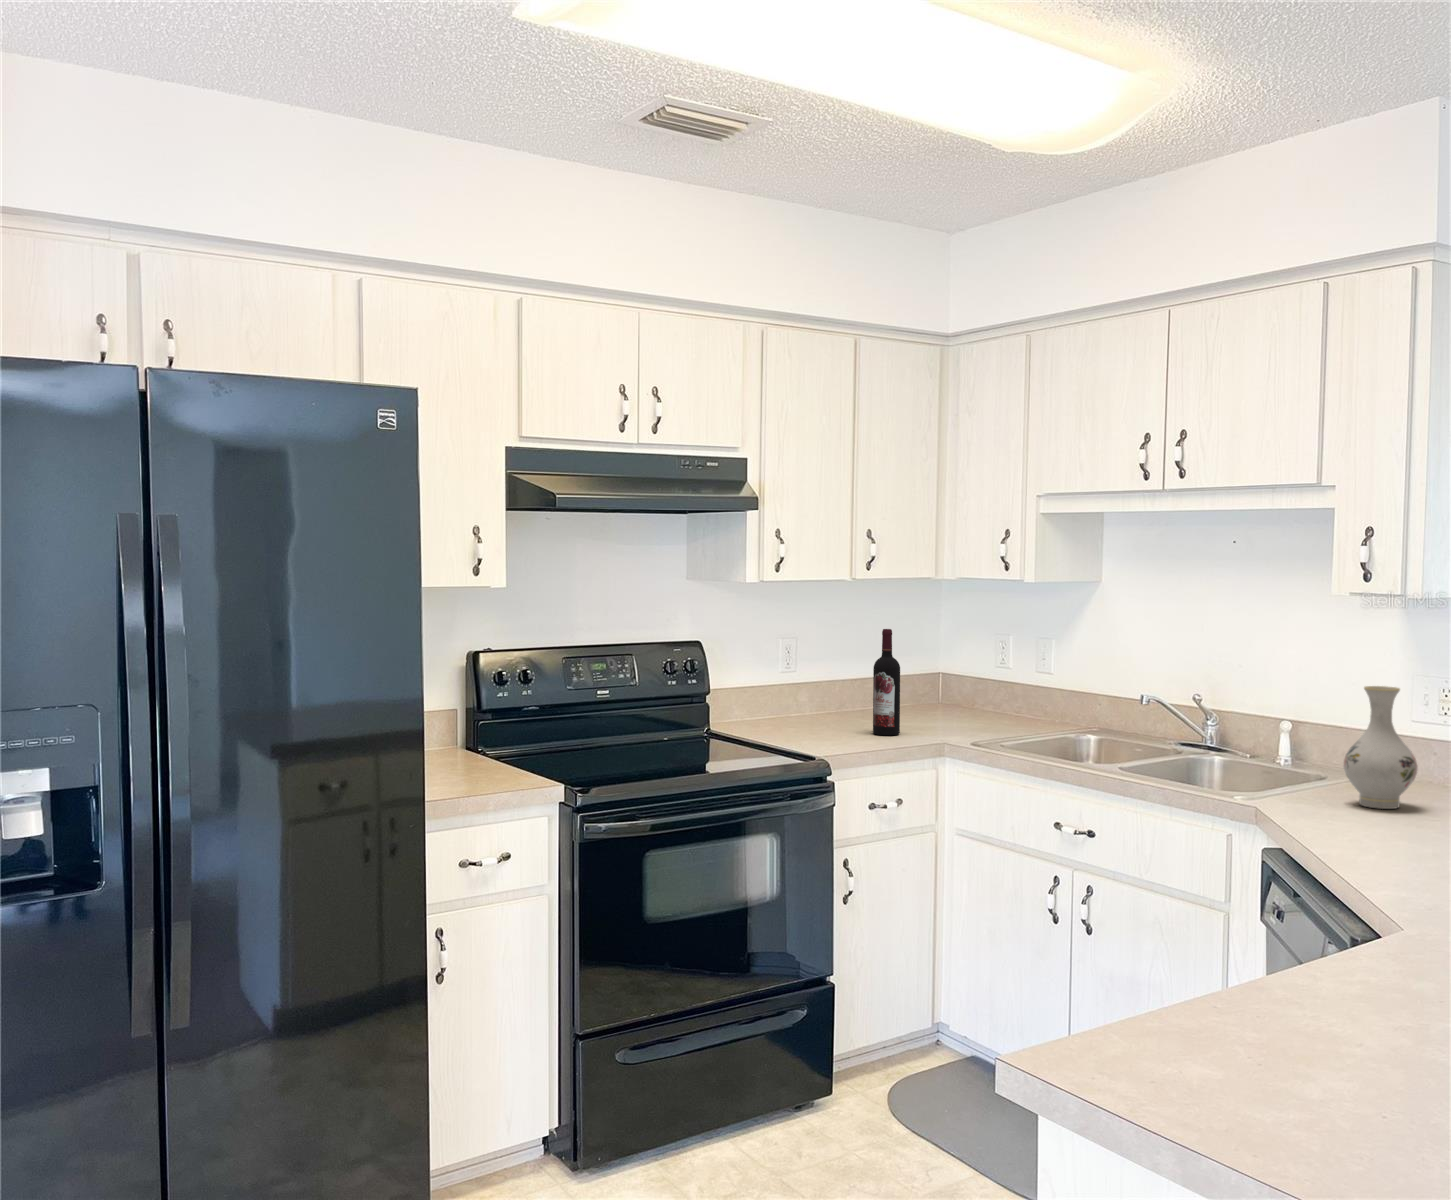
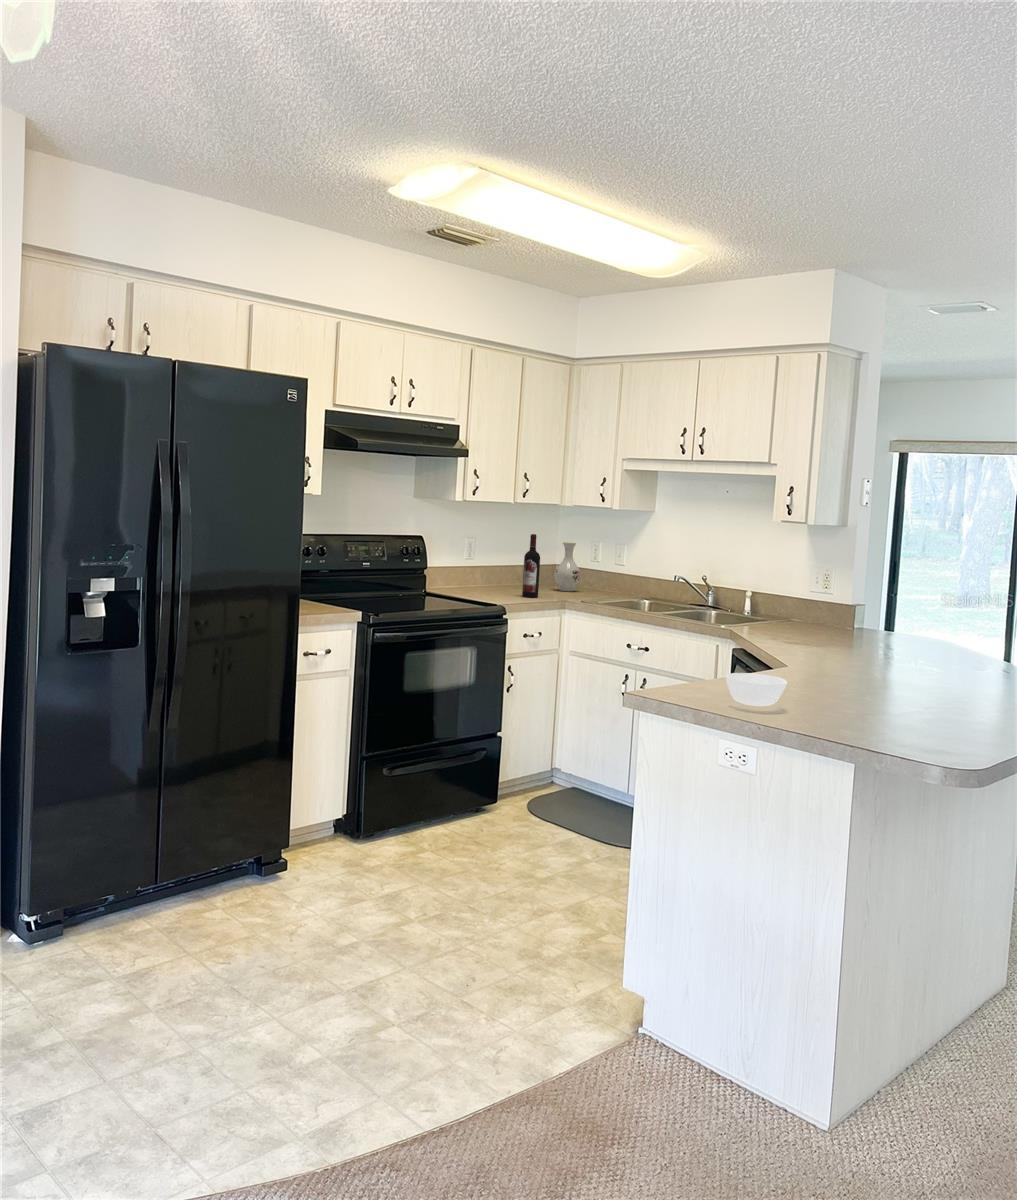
vase: present [1343,686,1418,809] -> present [554,542,581,591]
bowl: none [1184,980,1335,1072] -> present [726,673,787,706]

